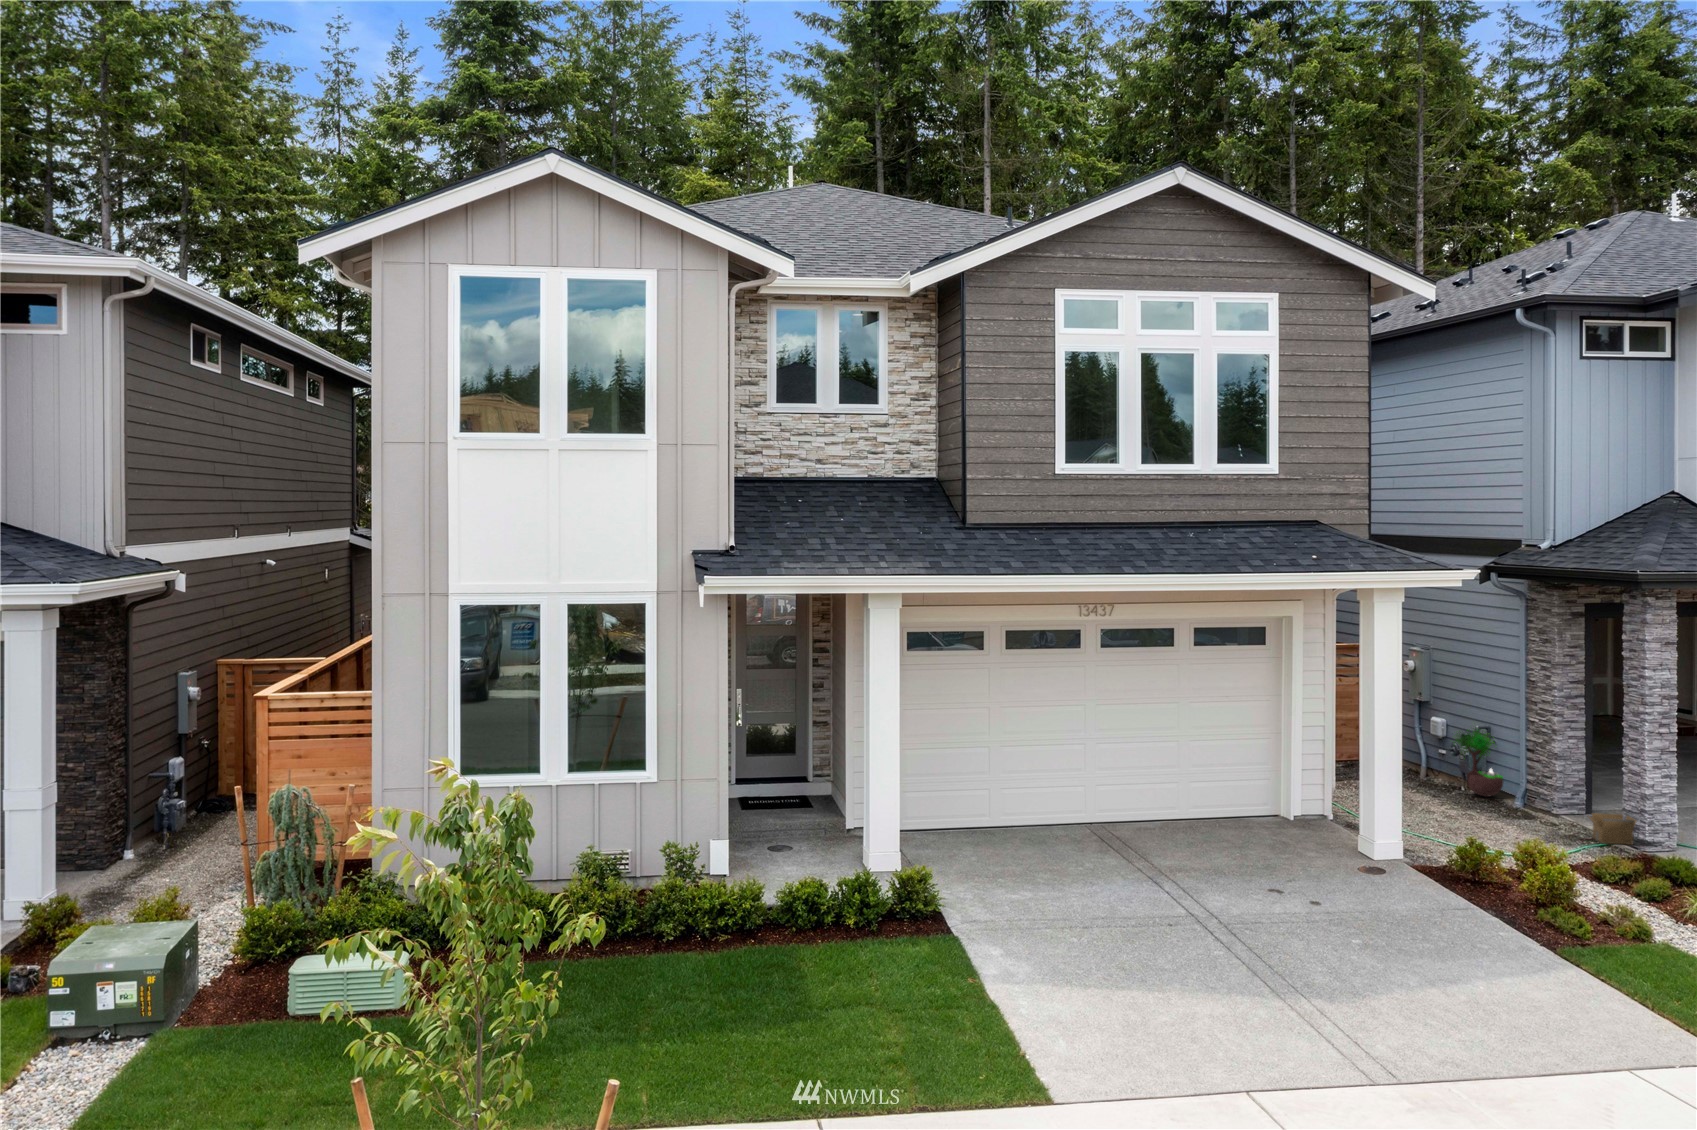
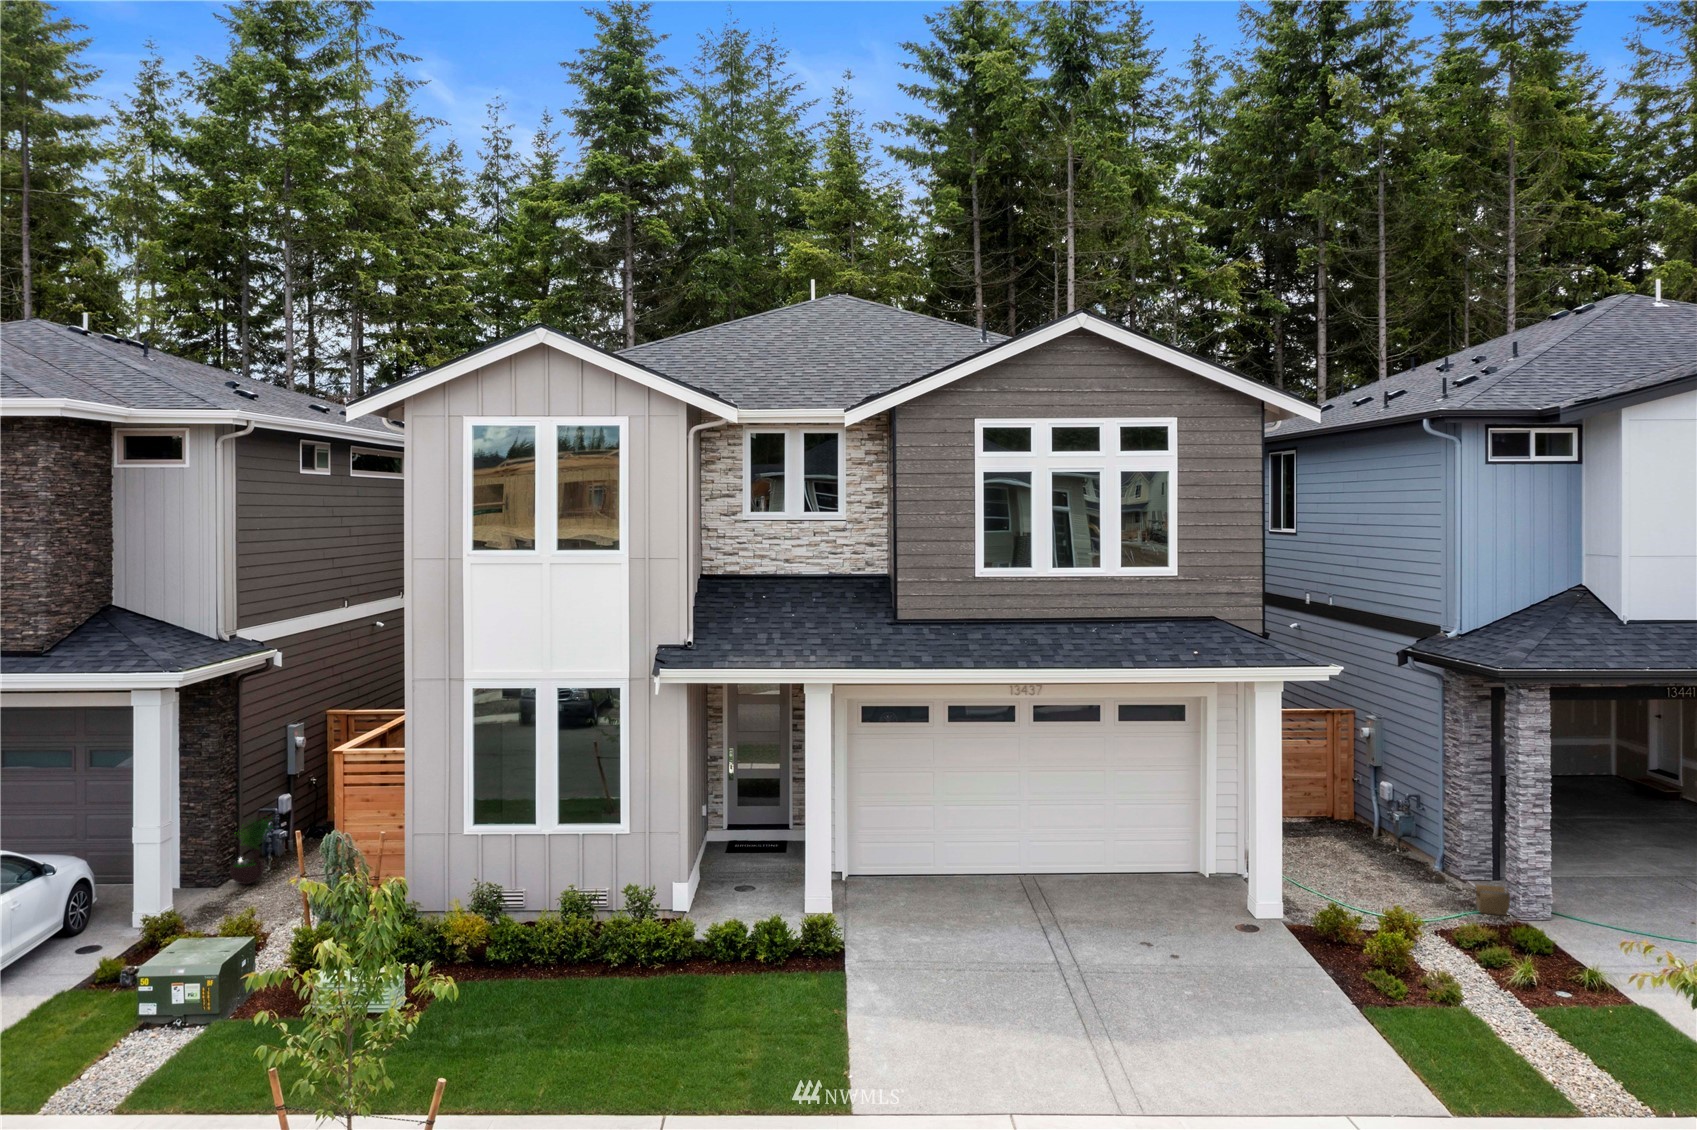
potted tree: present [1456,729,1503,797] -> present [230,820,272,884]

